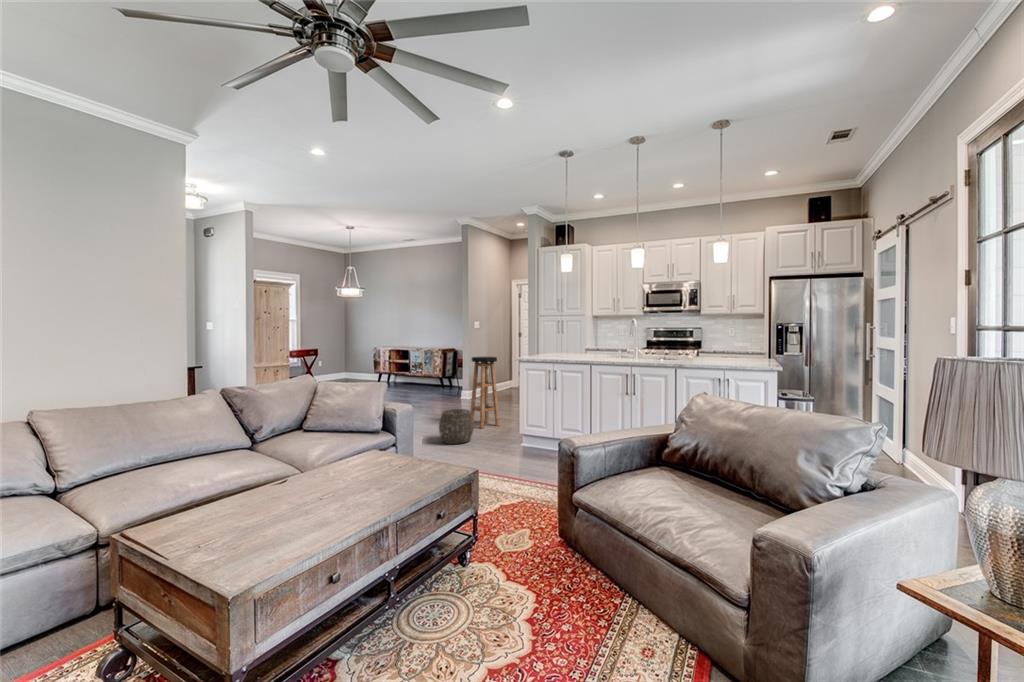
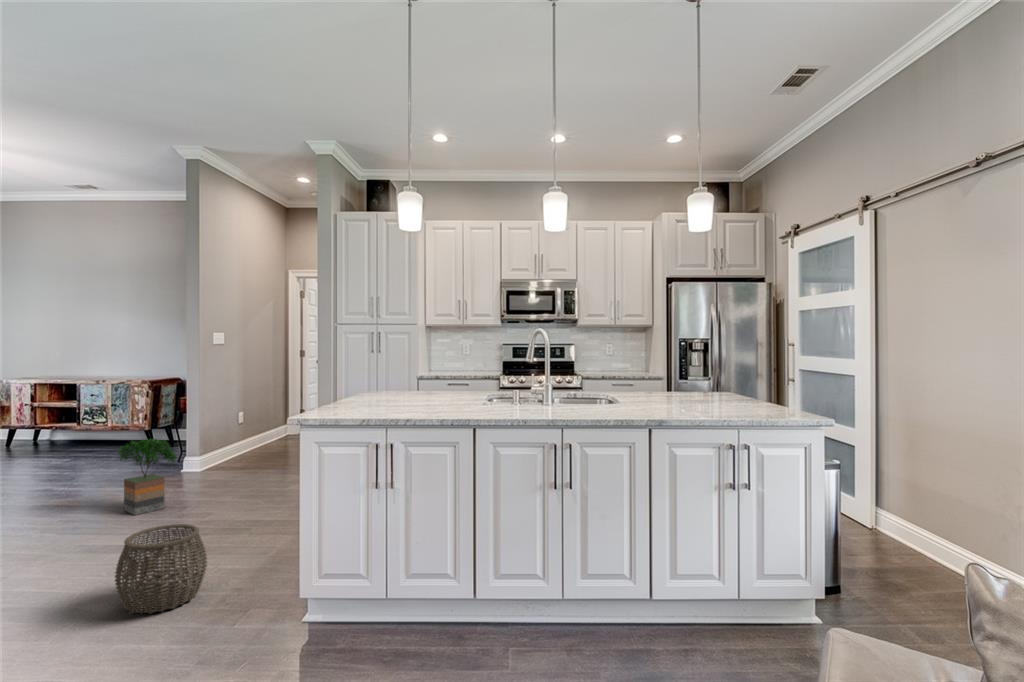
bar stool: present [470,357,499,428] -> none [200,402,266,548]
potted tree: none [431,376,459,414] -> present [118,439,176,515]

